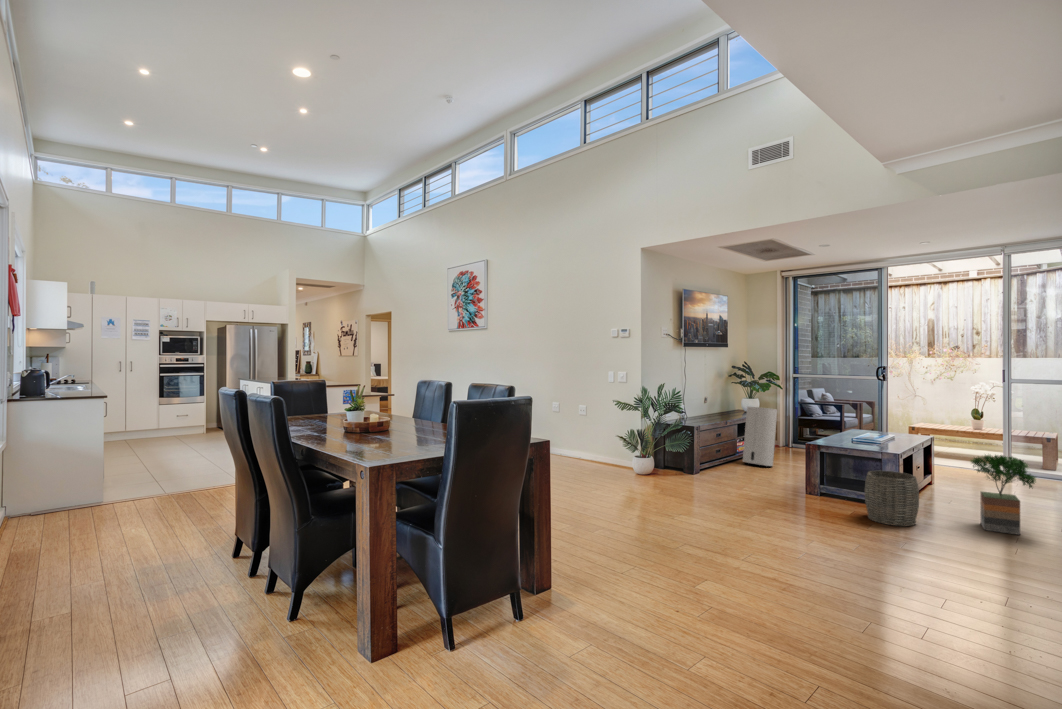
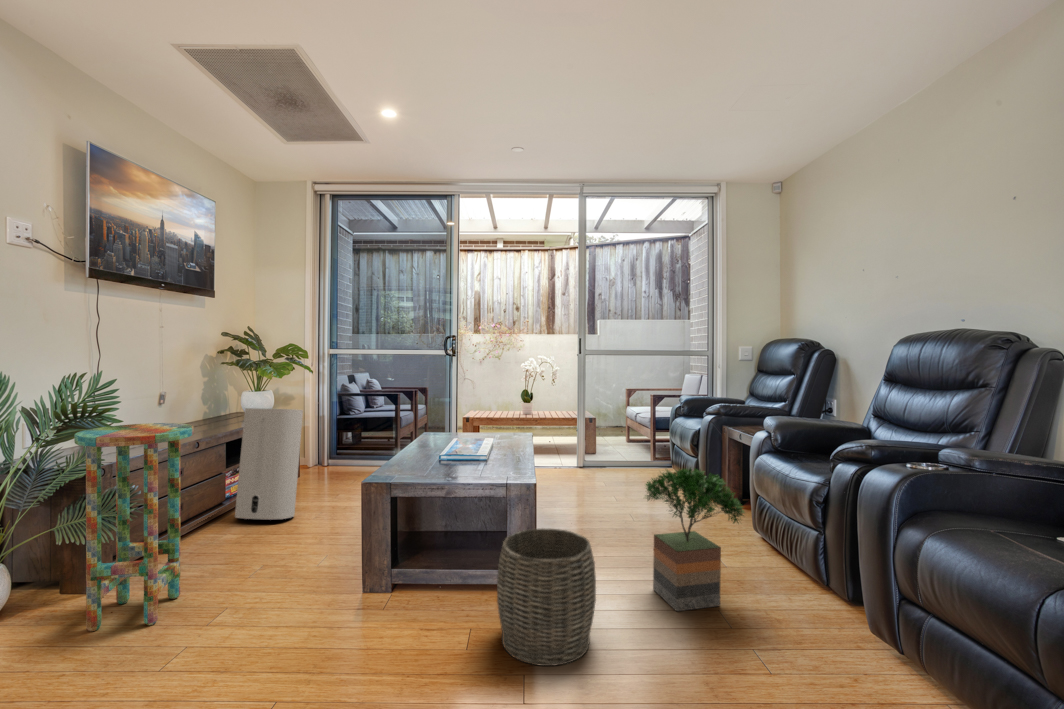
side table: none [694,409,733,485] -> present [74,423,194,631]

